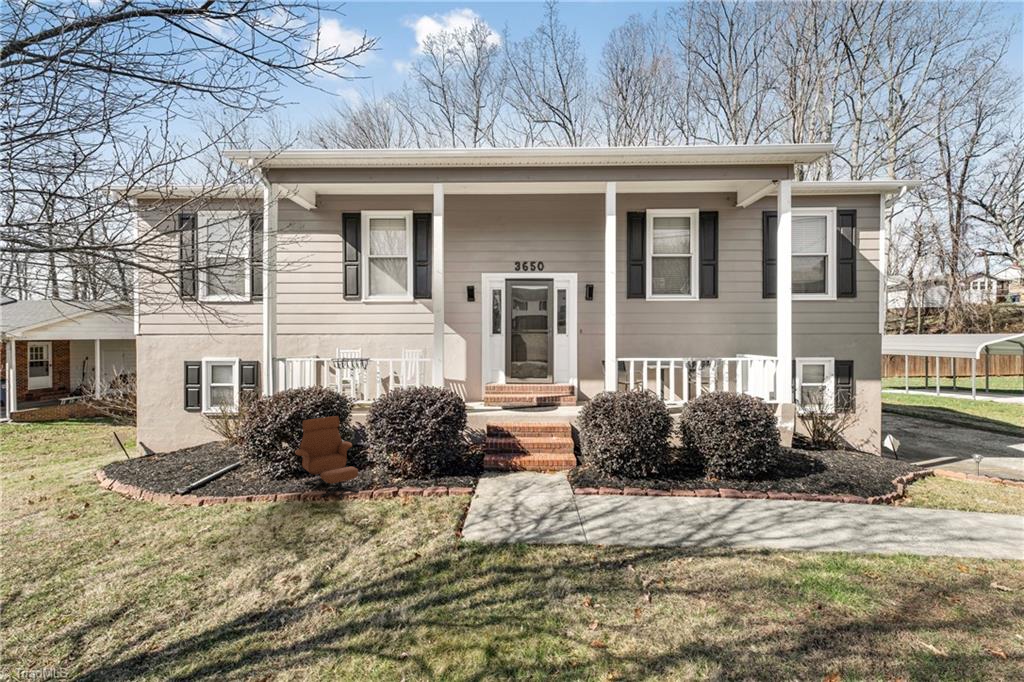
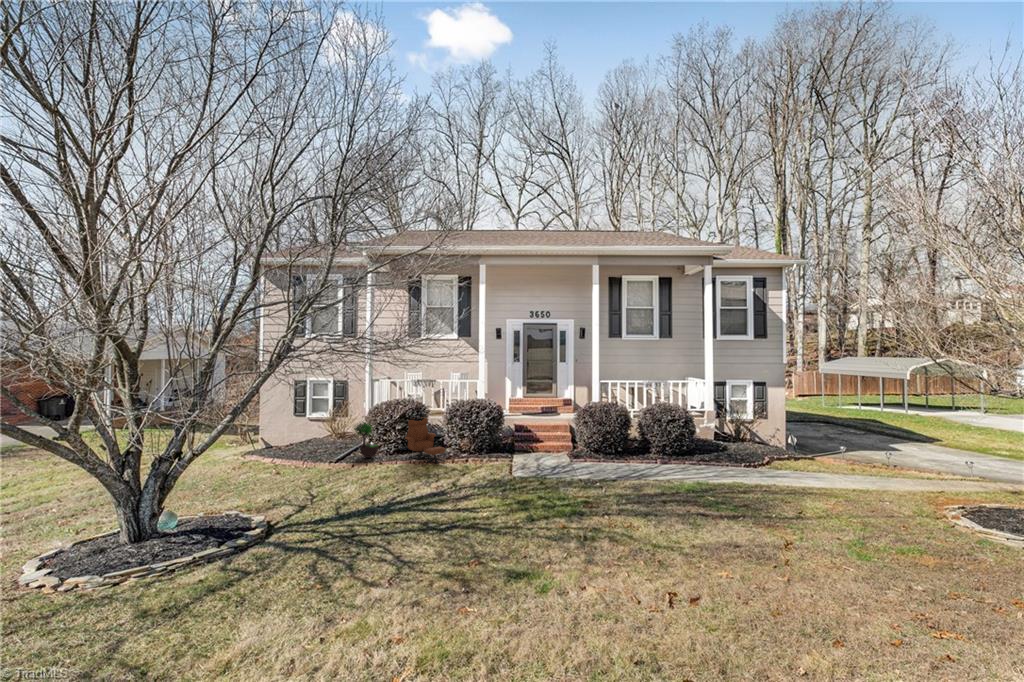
potted tree: none [206,417,257,484] -> present [354,421,378,458]

